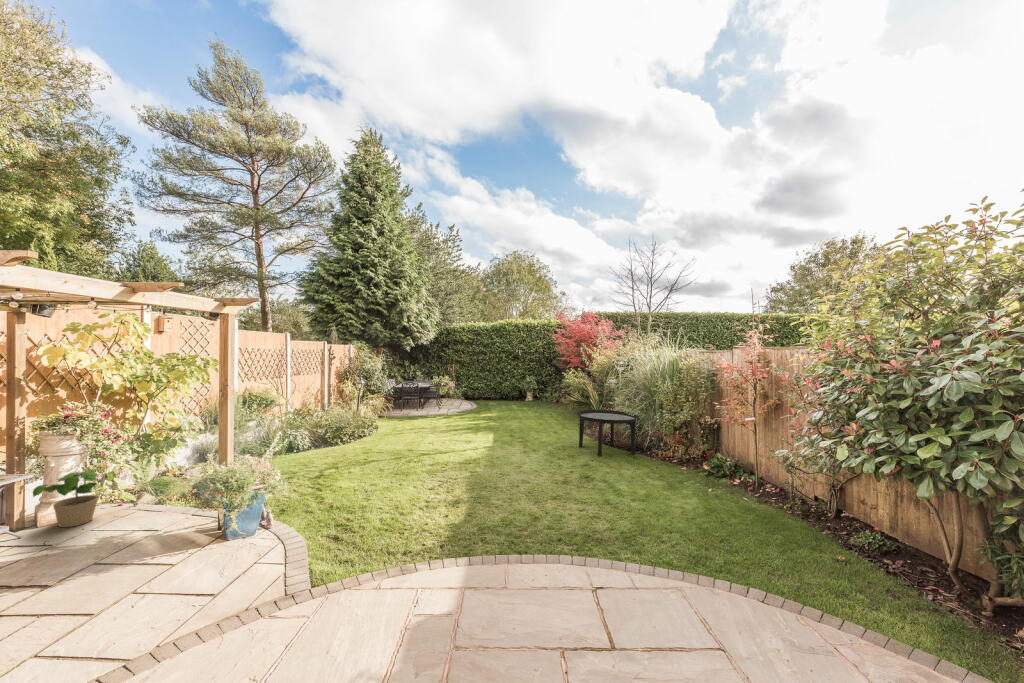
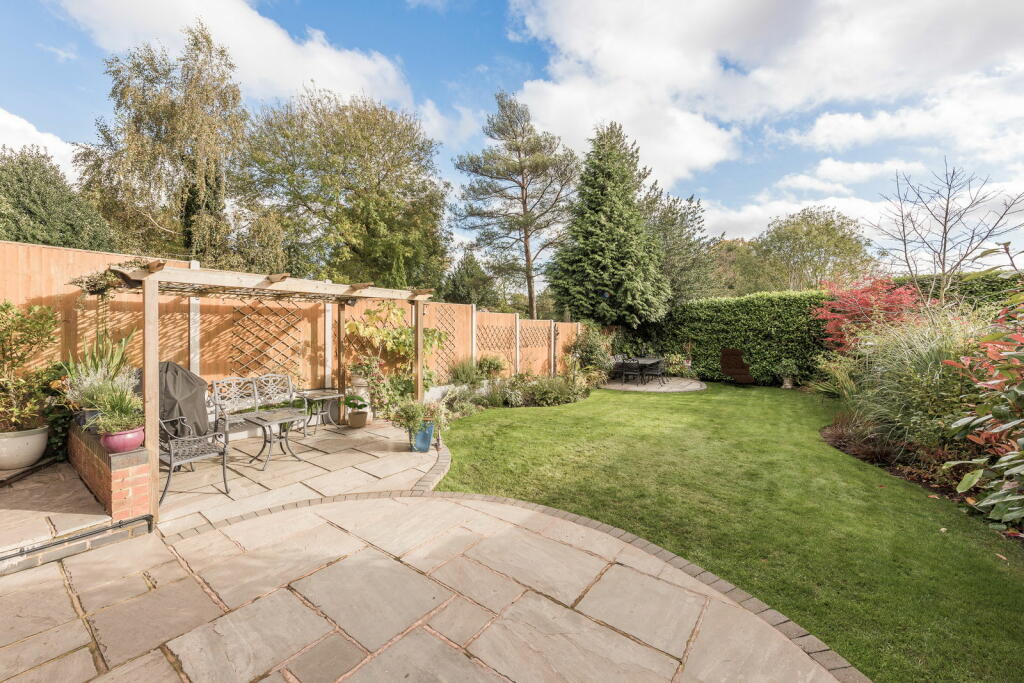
lounge chair: none [481,368,511,403] -> present [719,348,754,388]
round table: present [576,410,639,456] -> none [782,399,887,465]

